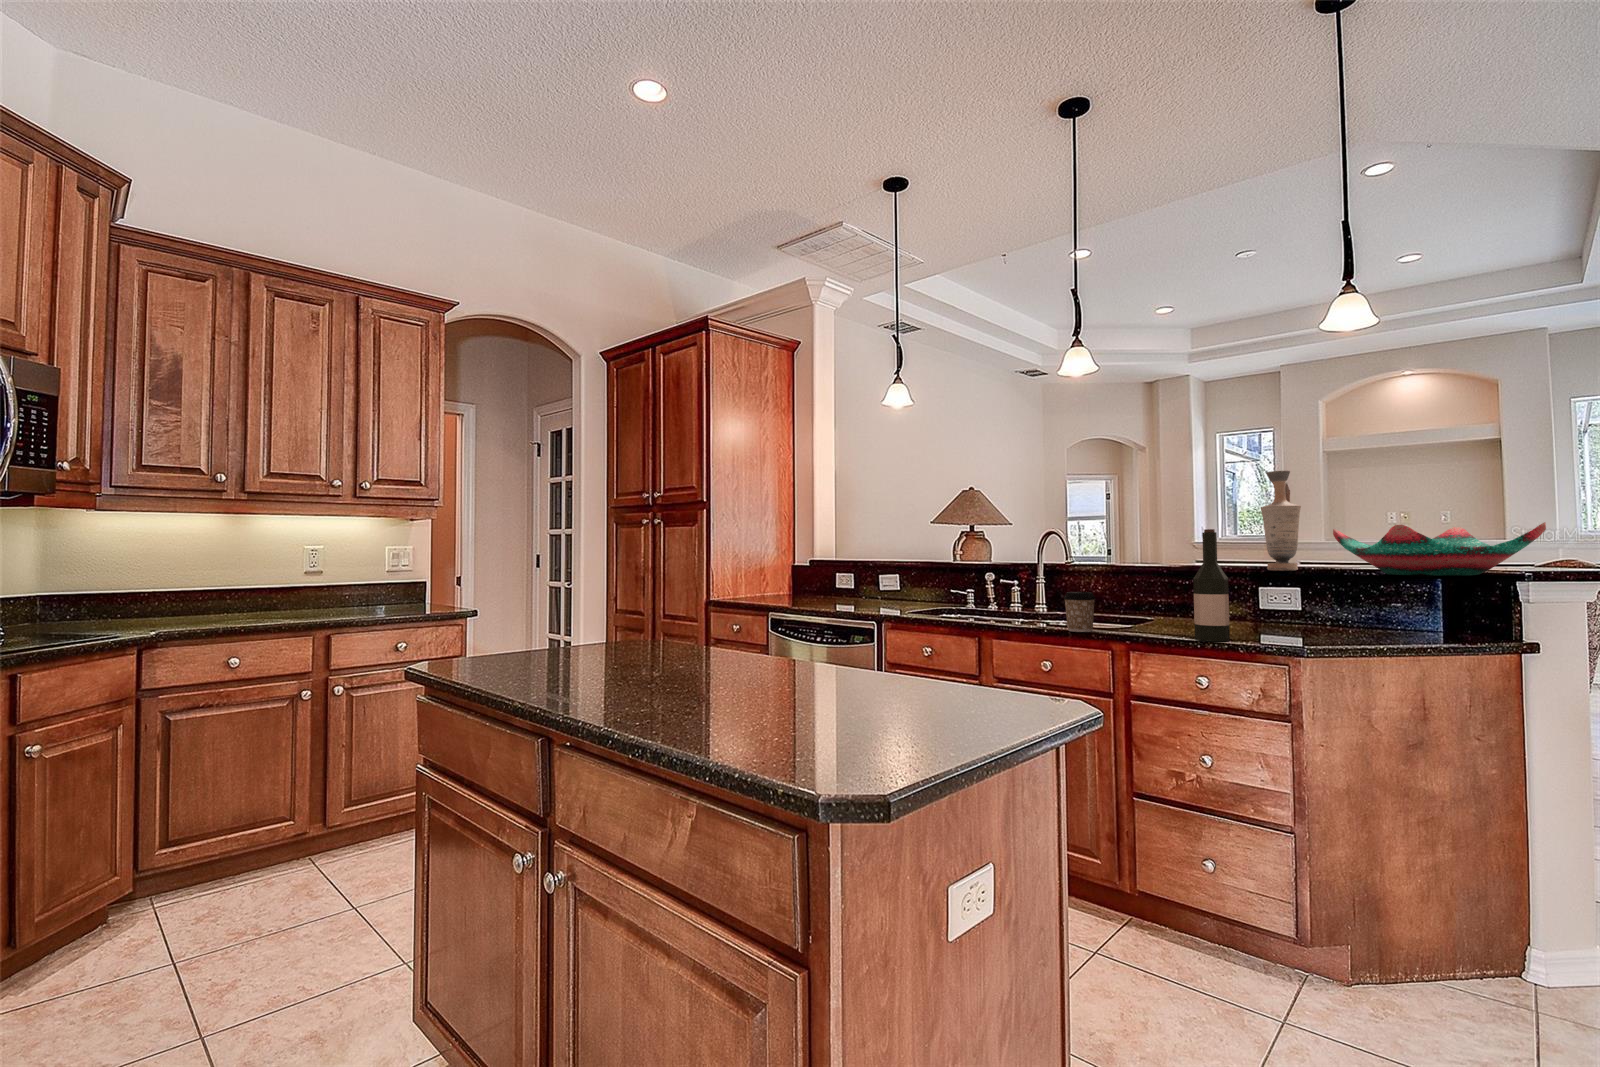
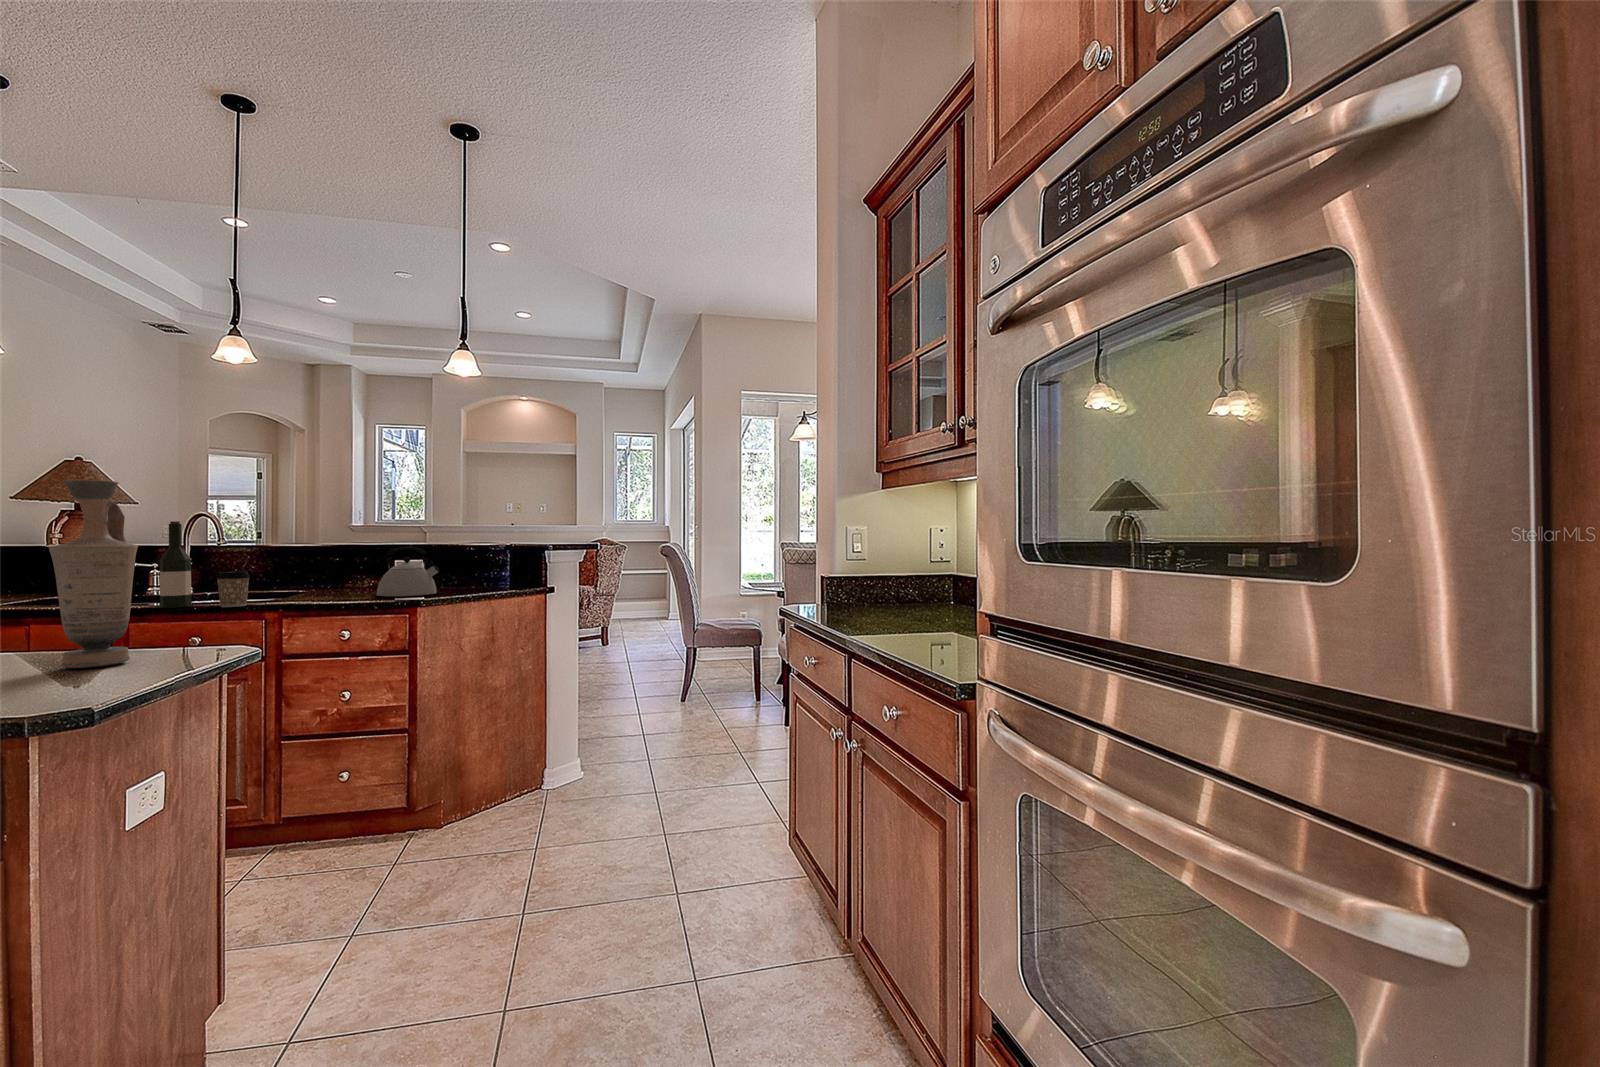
vase: present [1261,470,1301,571] -> present [49,480,138,668]
decorative bowl: present [1333,522,1546,576] -> none [445,519,555,551]
wine bottle: present [1193,529,1230,642] -> present [160,521,191,608]
kettle: none [1239,567,1330,636] -> present [377,547,439,596]

